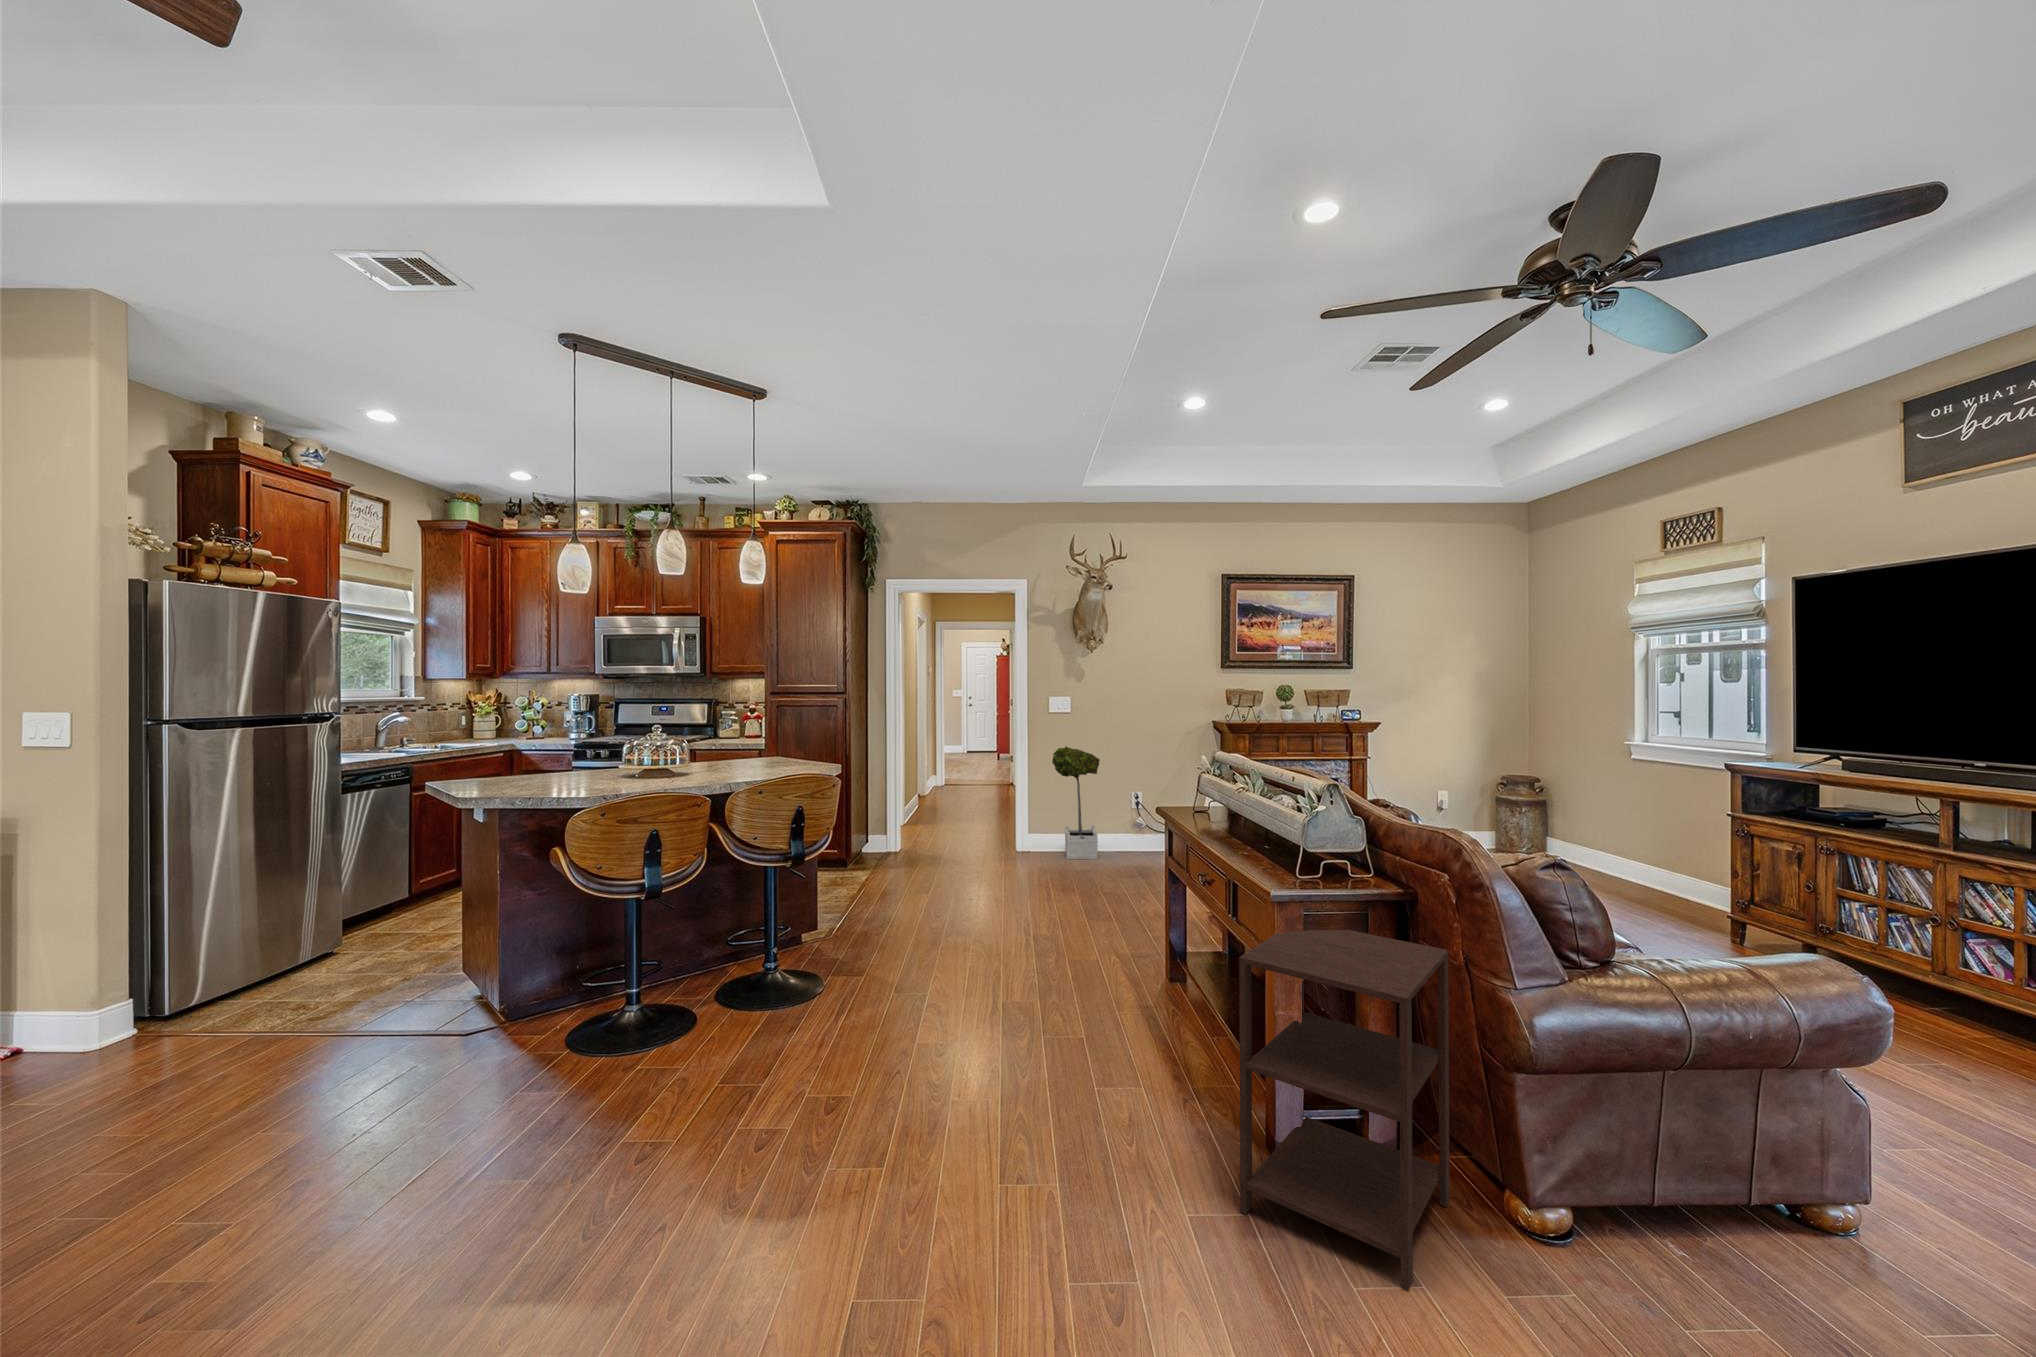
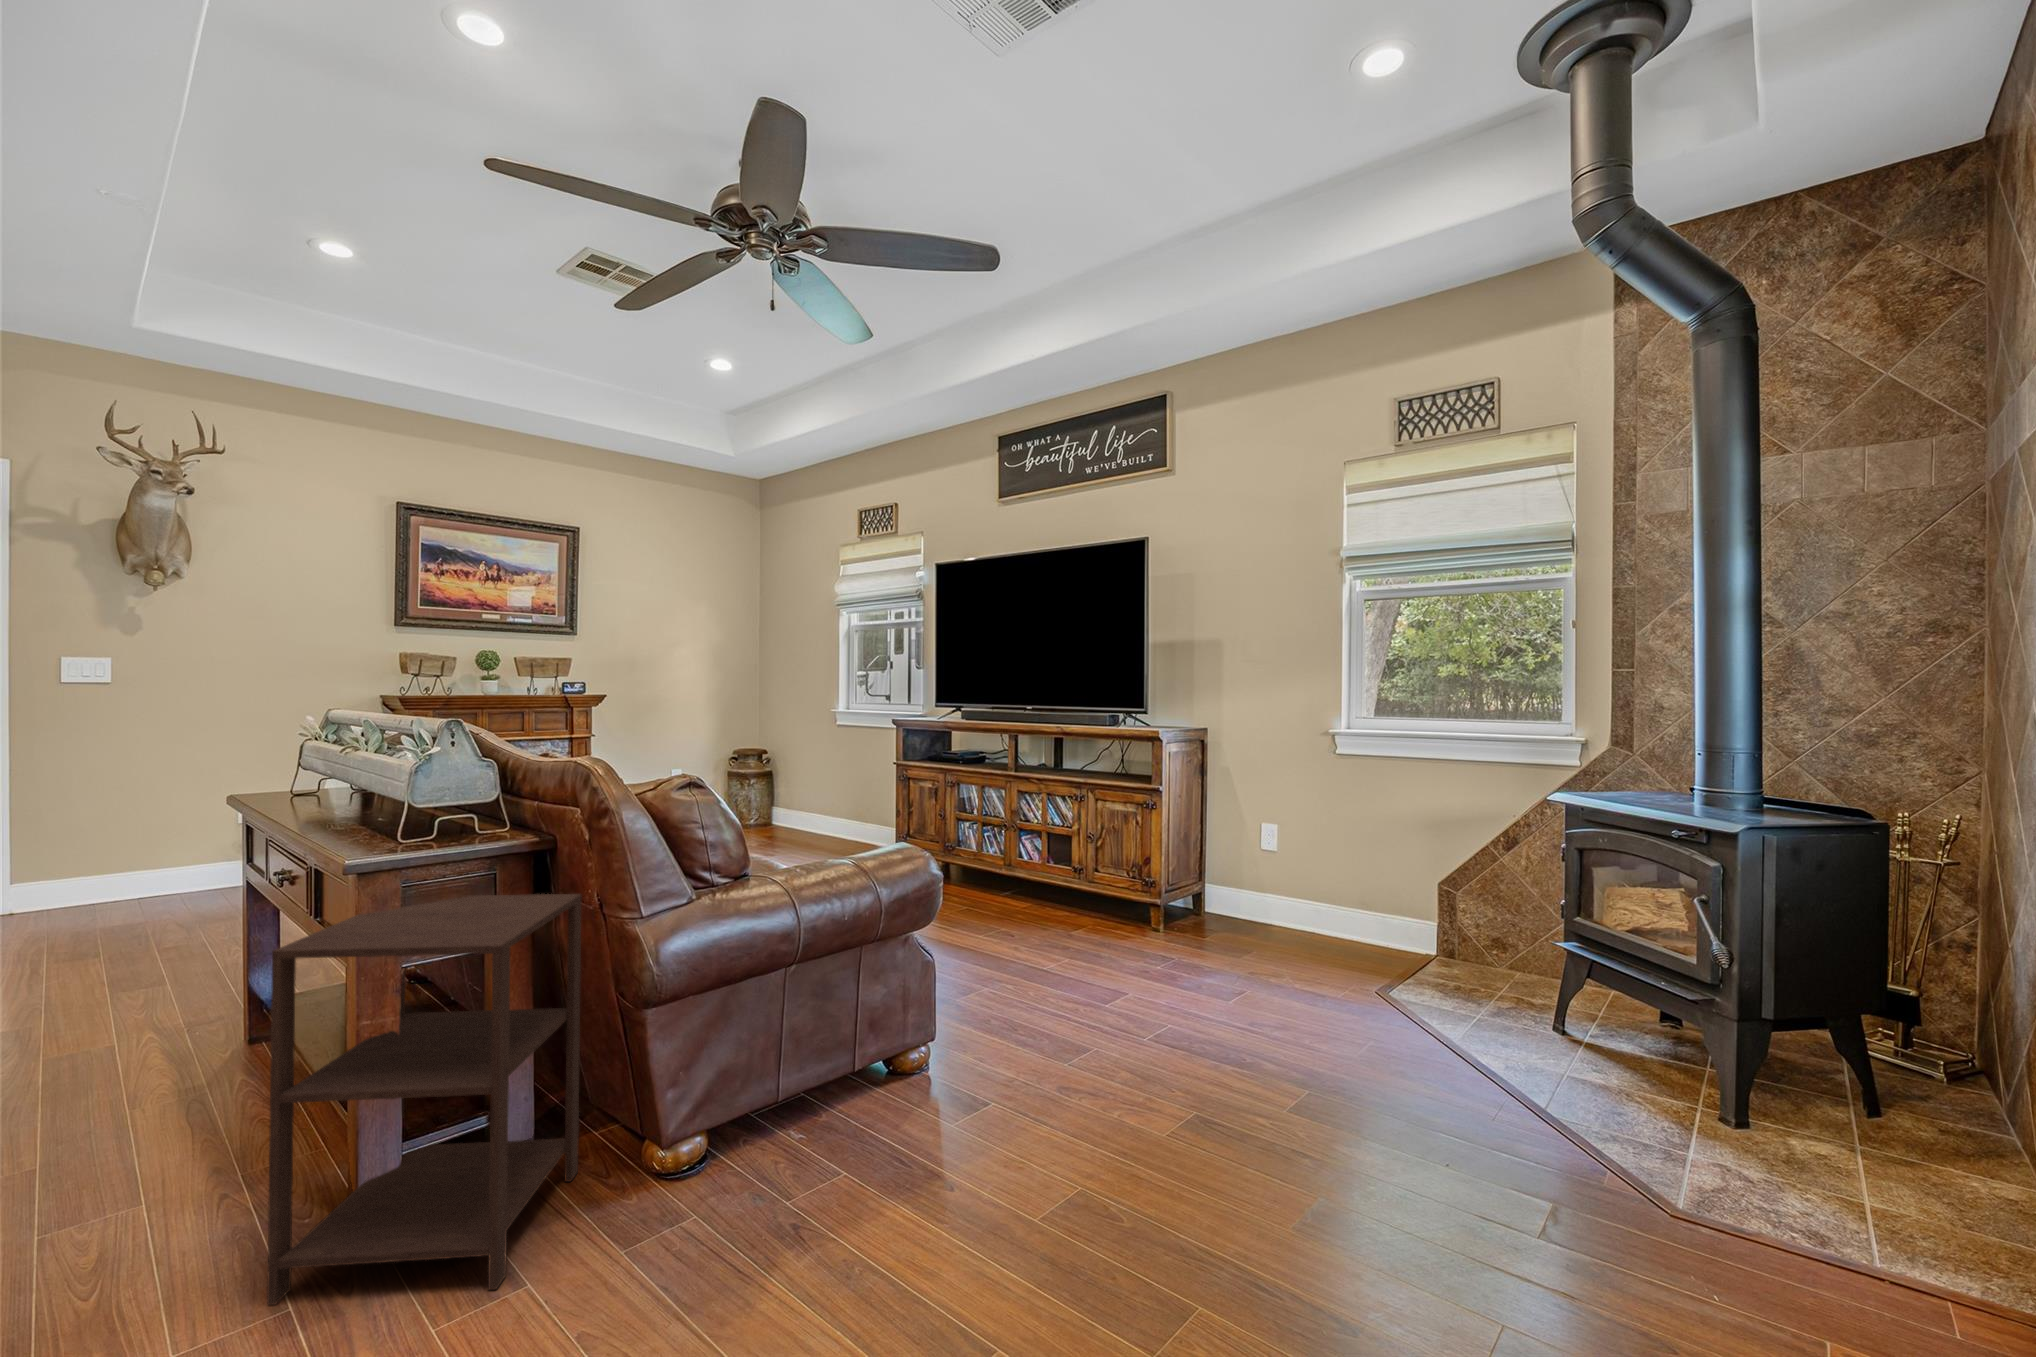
potted tree: present [1052,746,1100,859] -> none [51,736,161,919]

